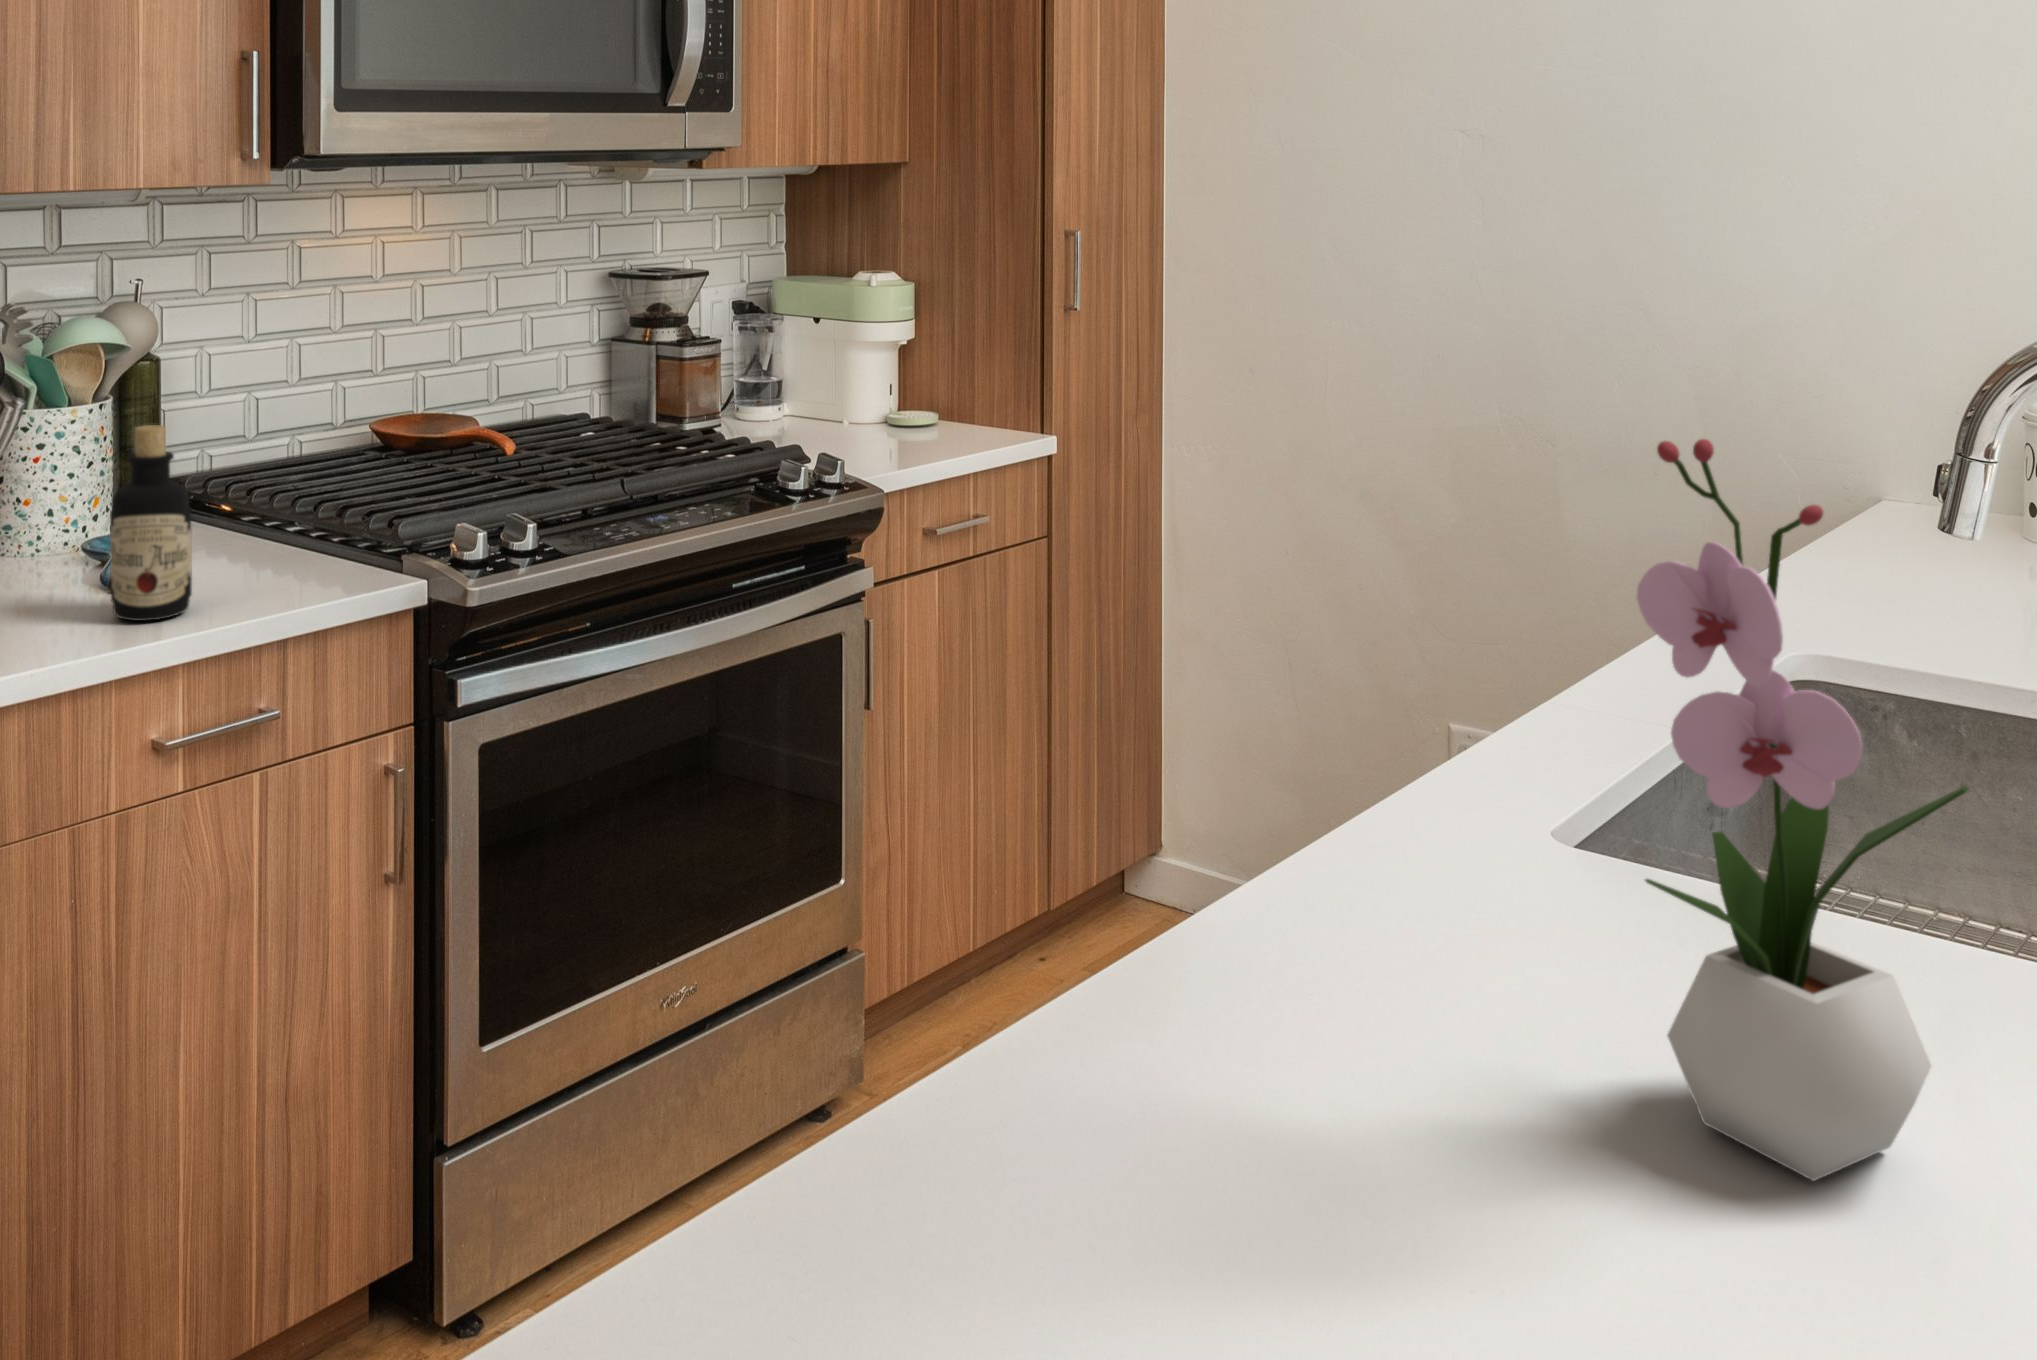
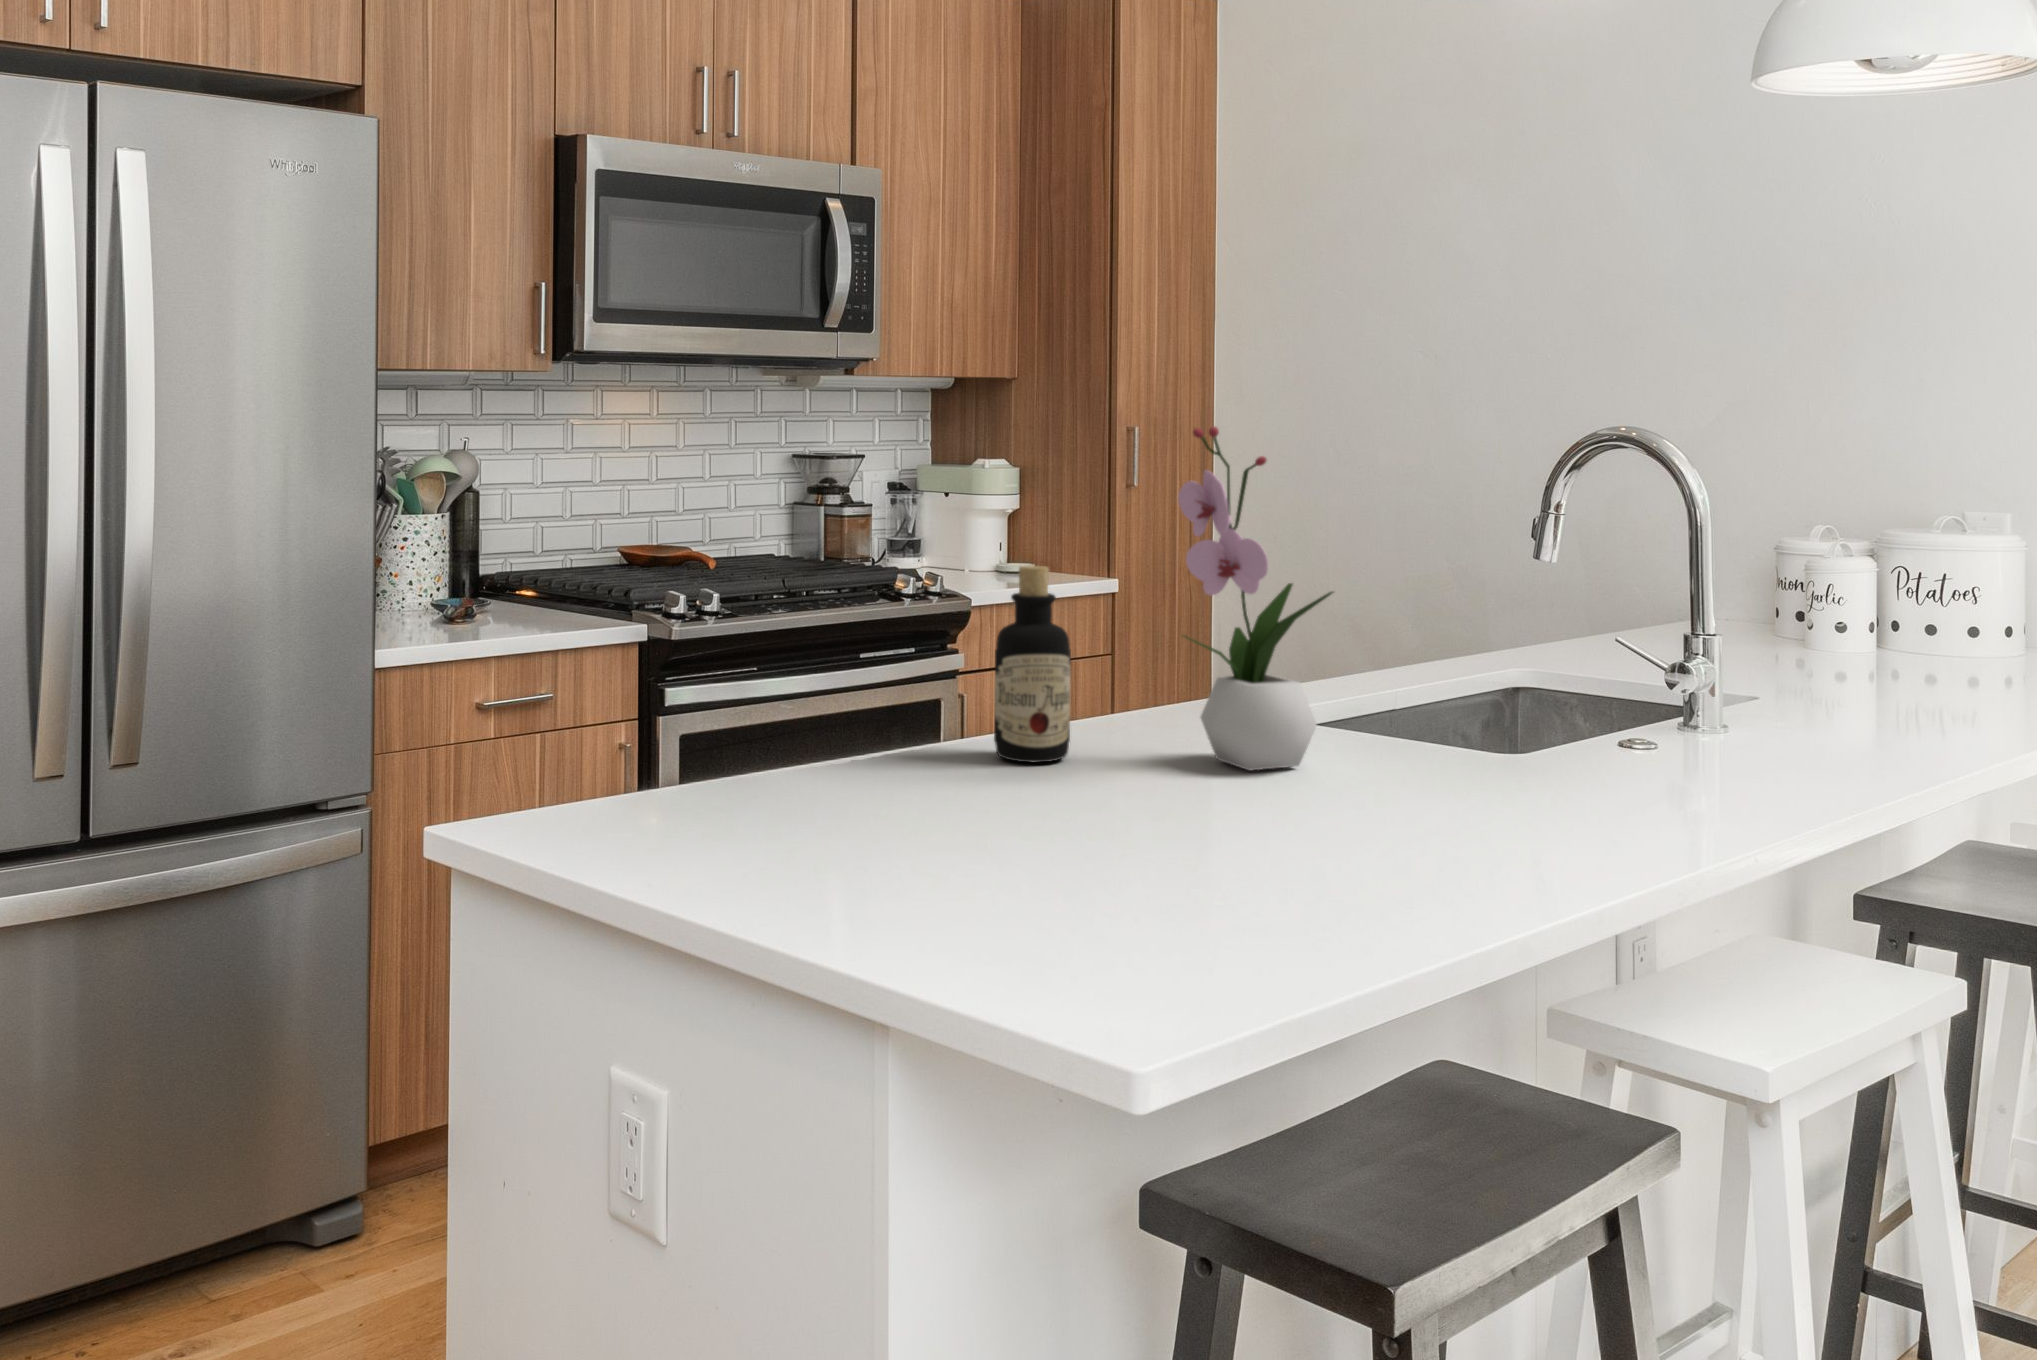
bottle: present [110,425,192,621] -> present [994,566,1071,762]

